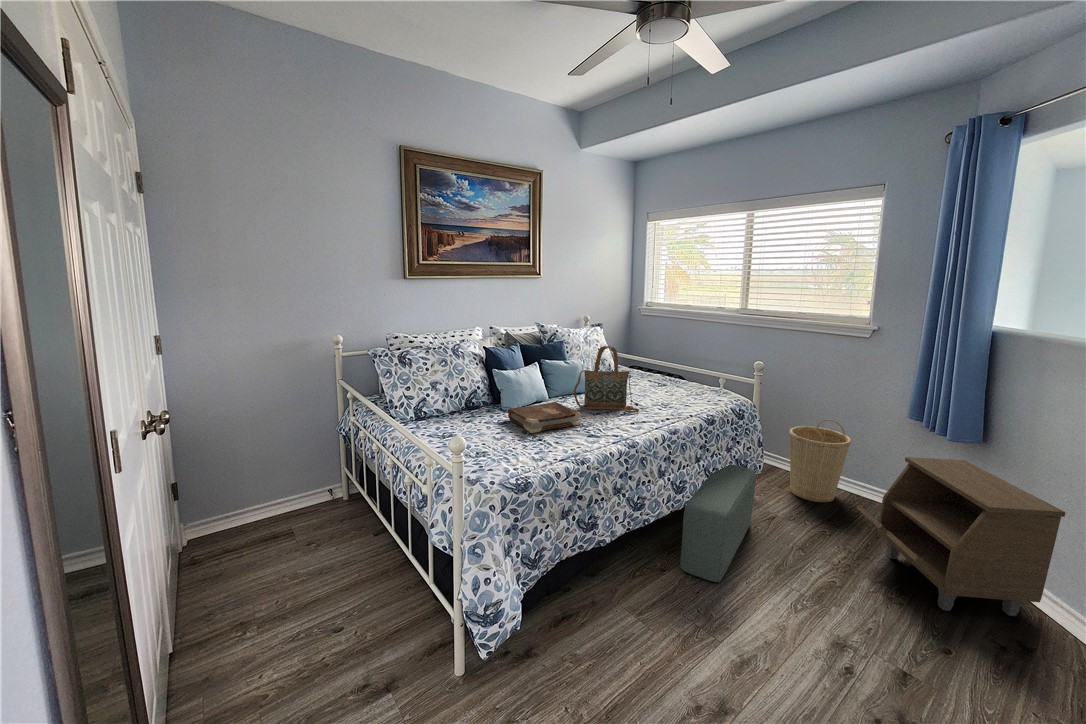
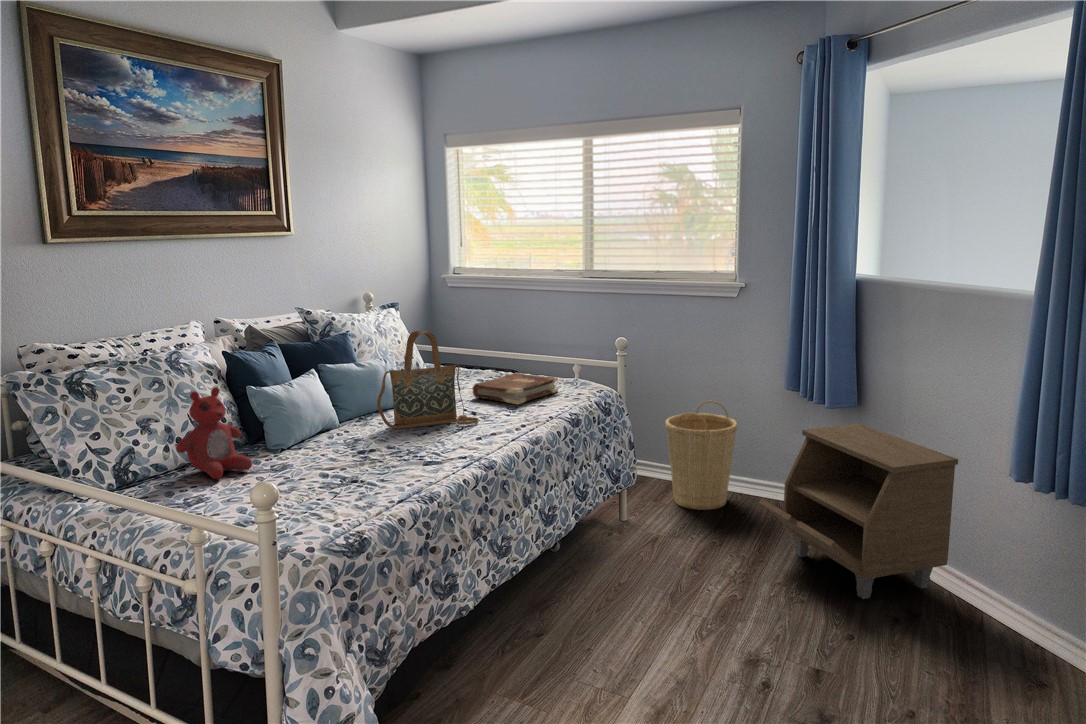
stuffed bear: none [447,369,488,425] -> present [176,387,252,479]
book: present [508,402,581,433] -> present [473,373,558,404]
pouf: present [680,465,756,582] -> none [566,476,640,633]

